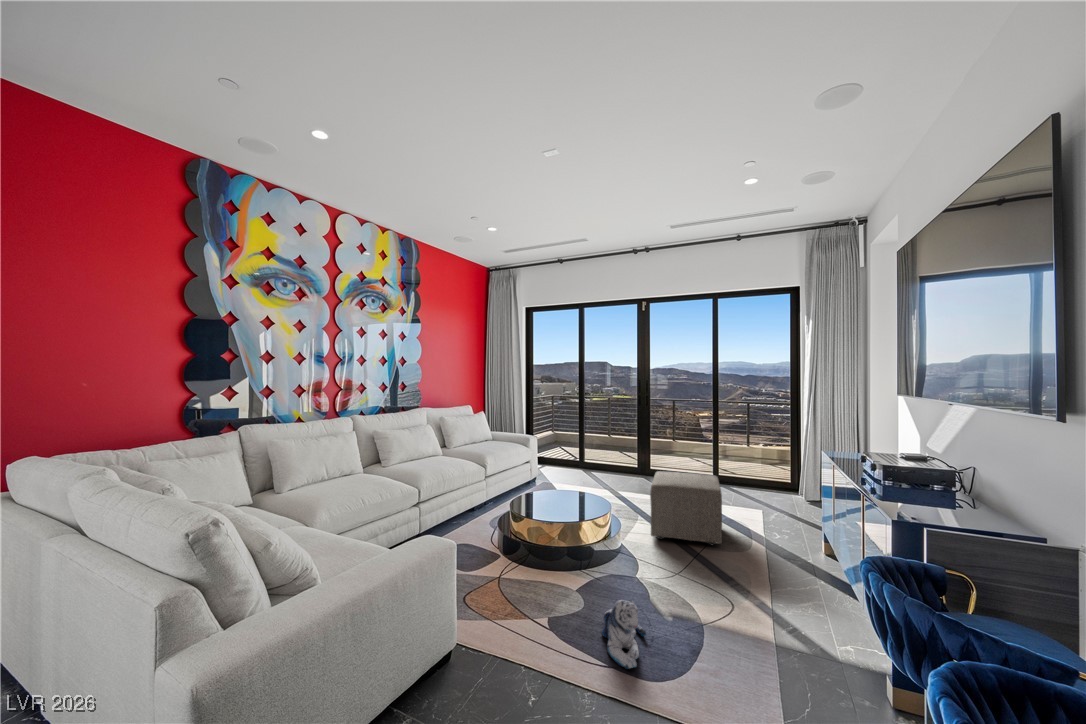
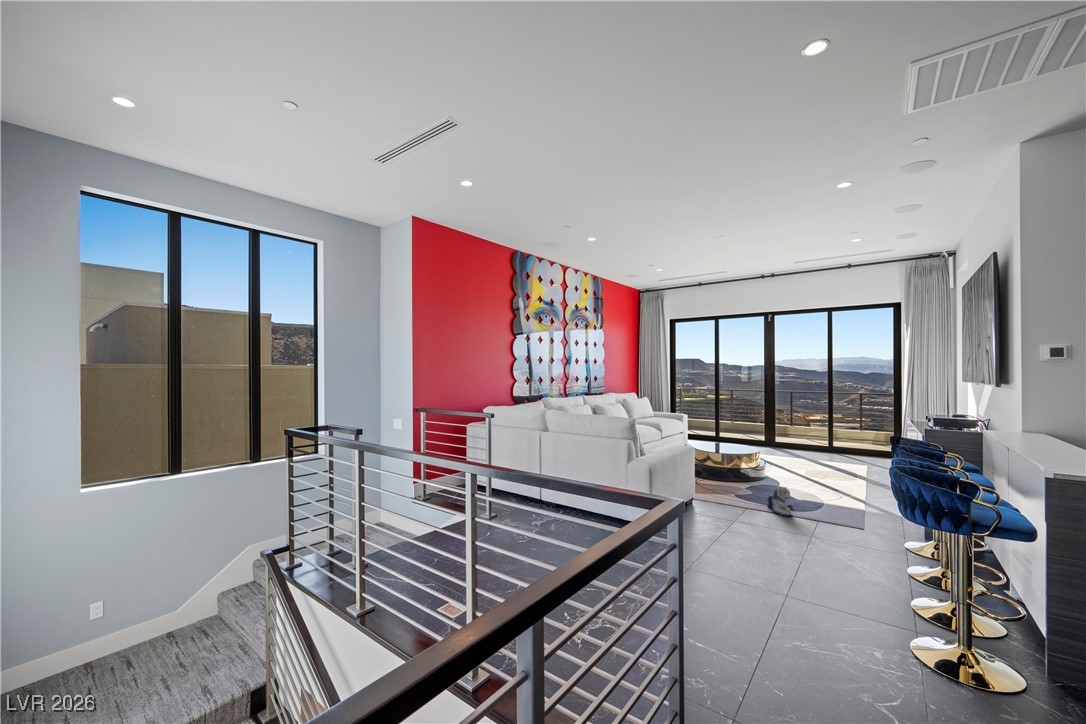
ottoman: present [650,471,722,545] -> none [785,435,837,480]

